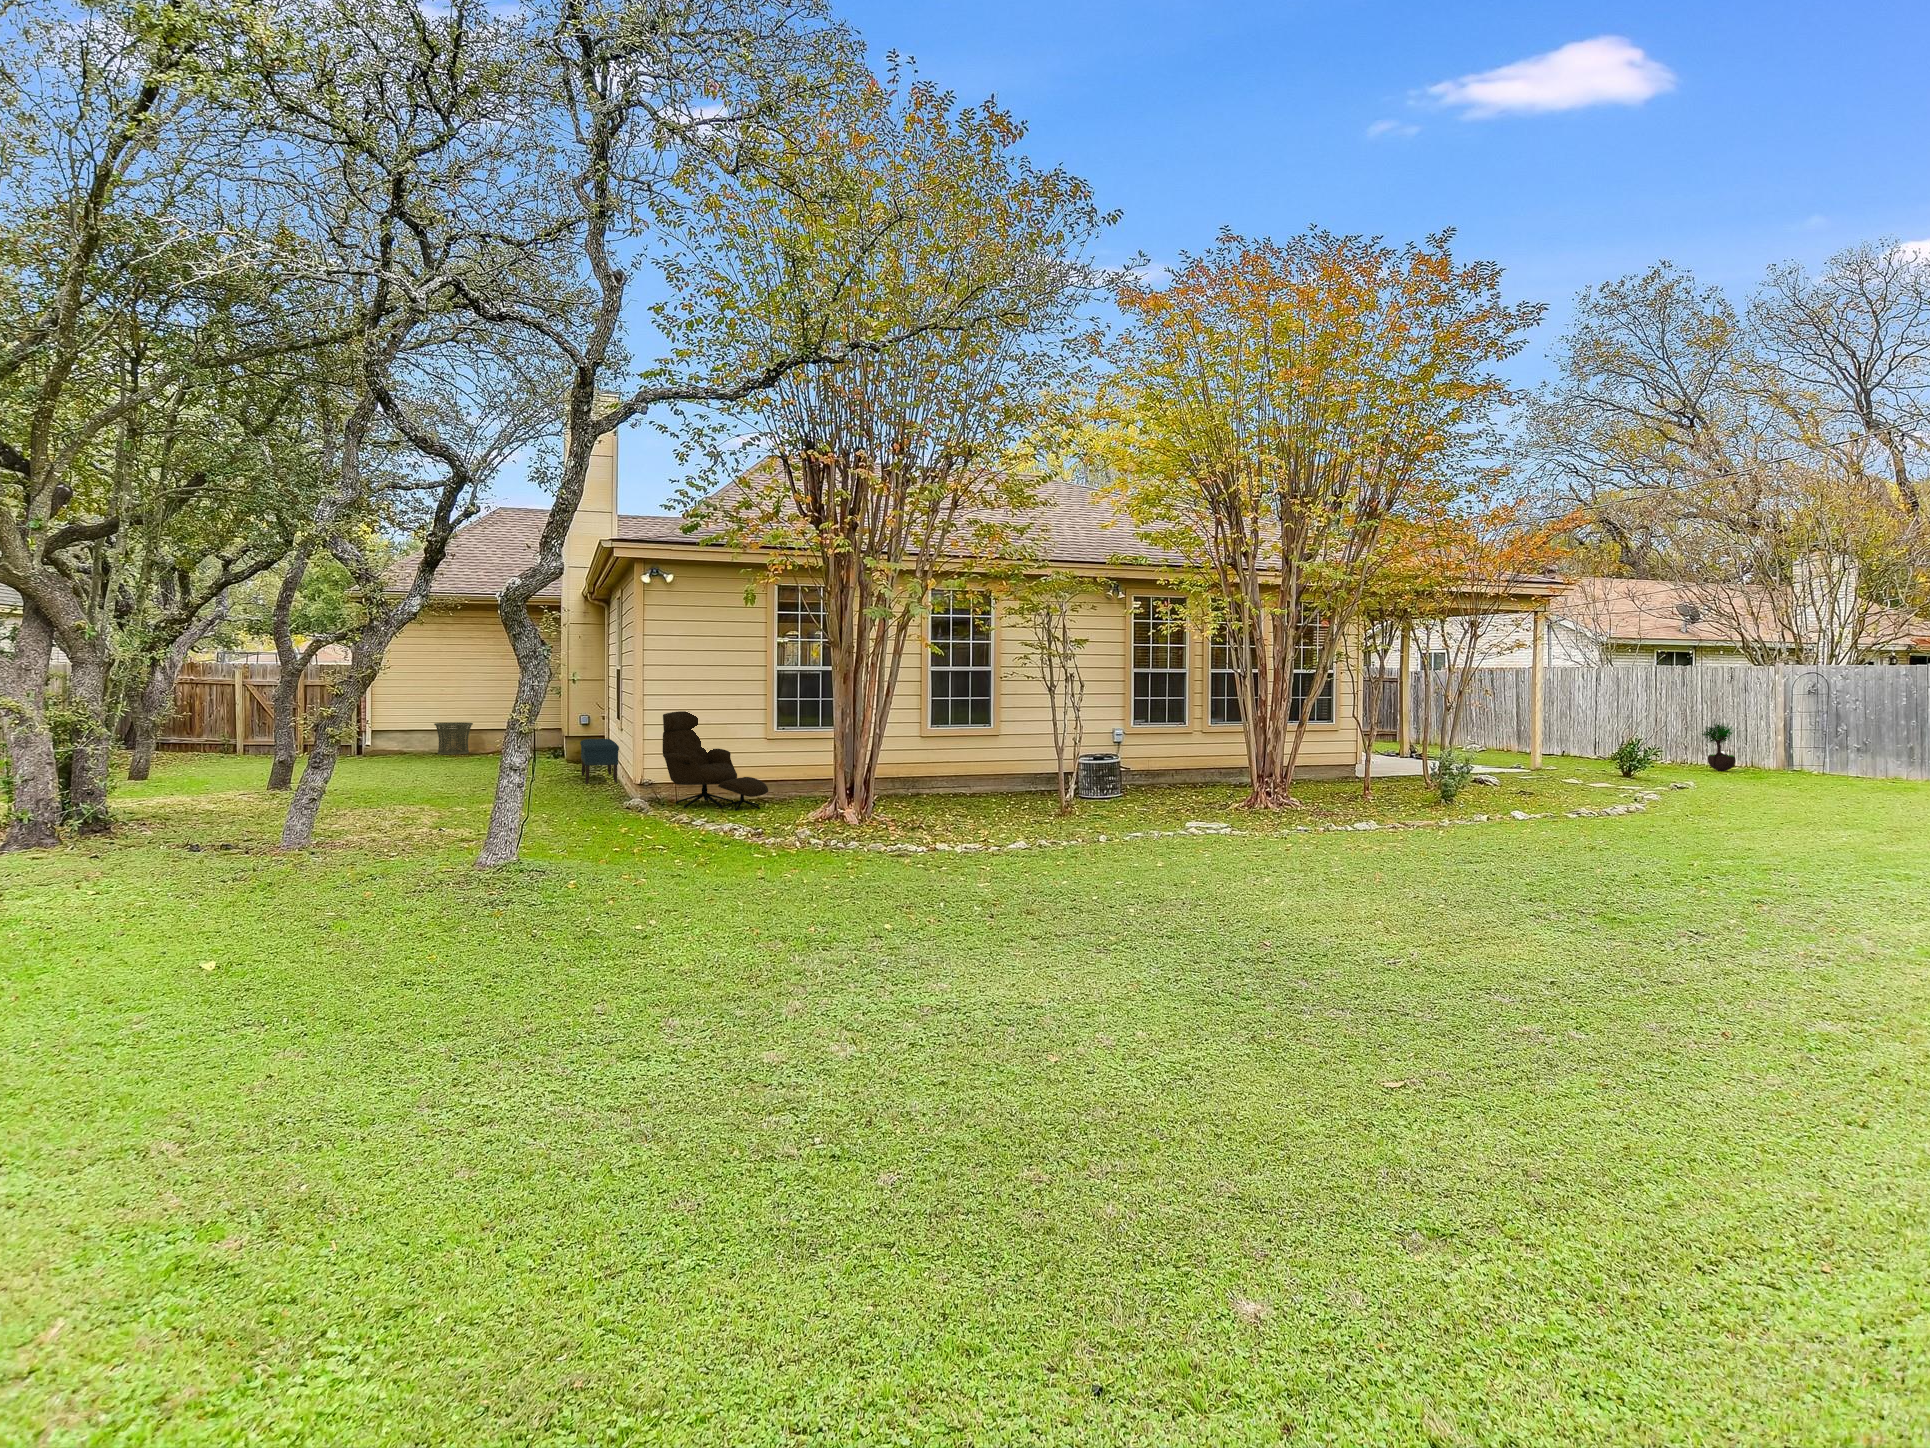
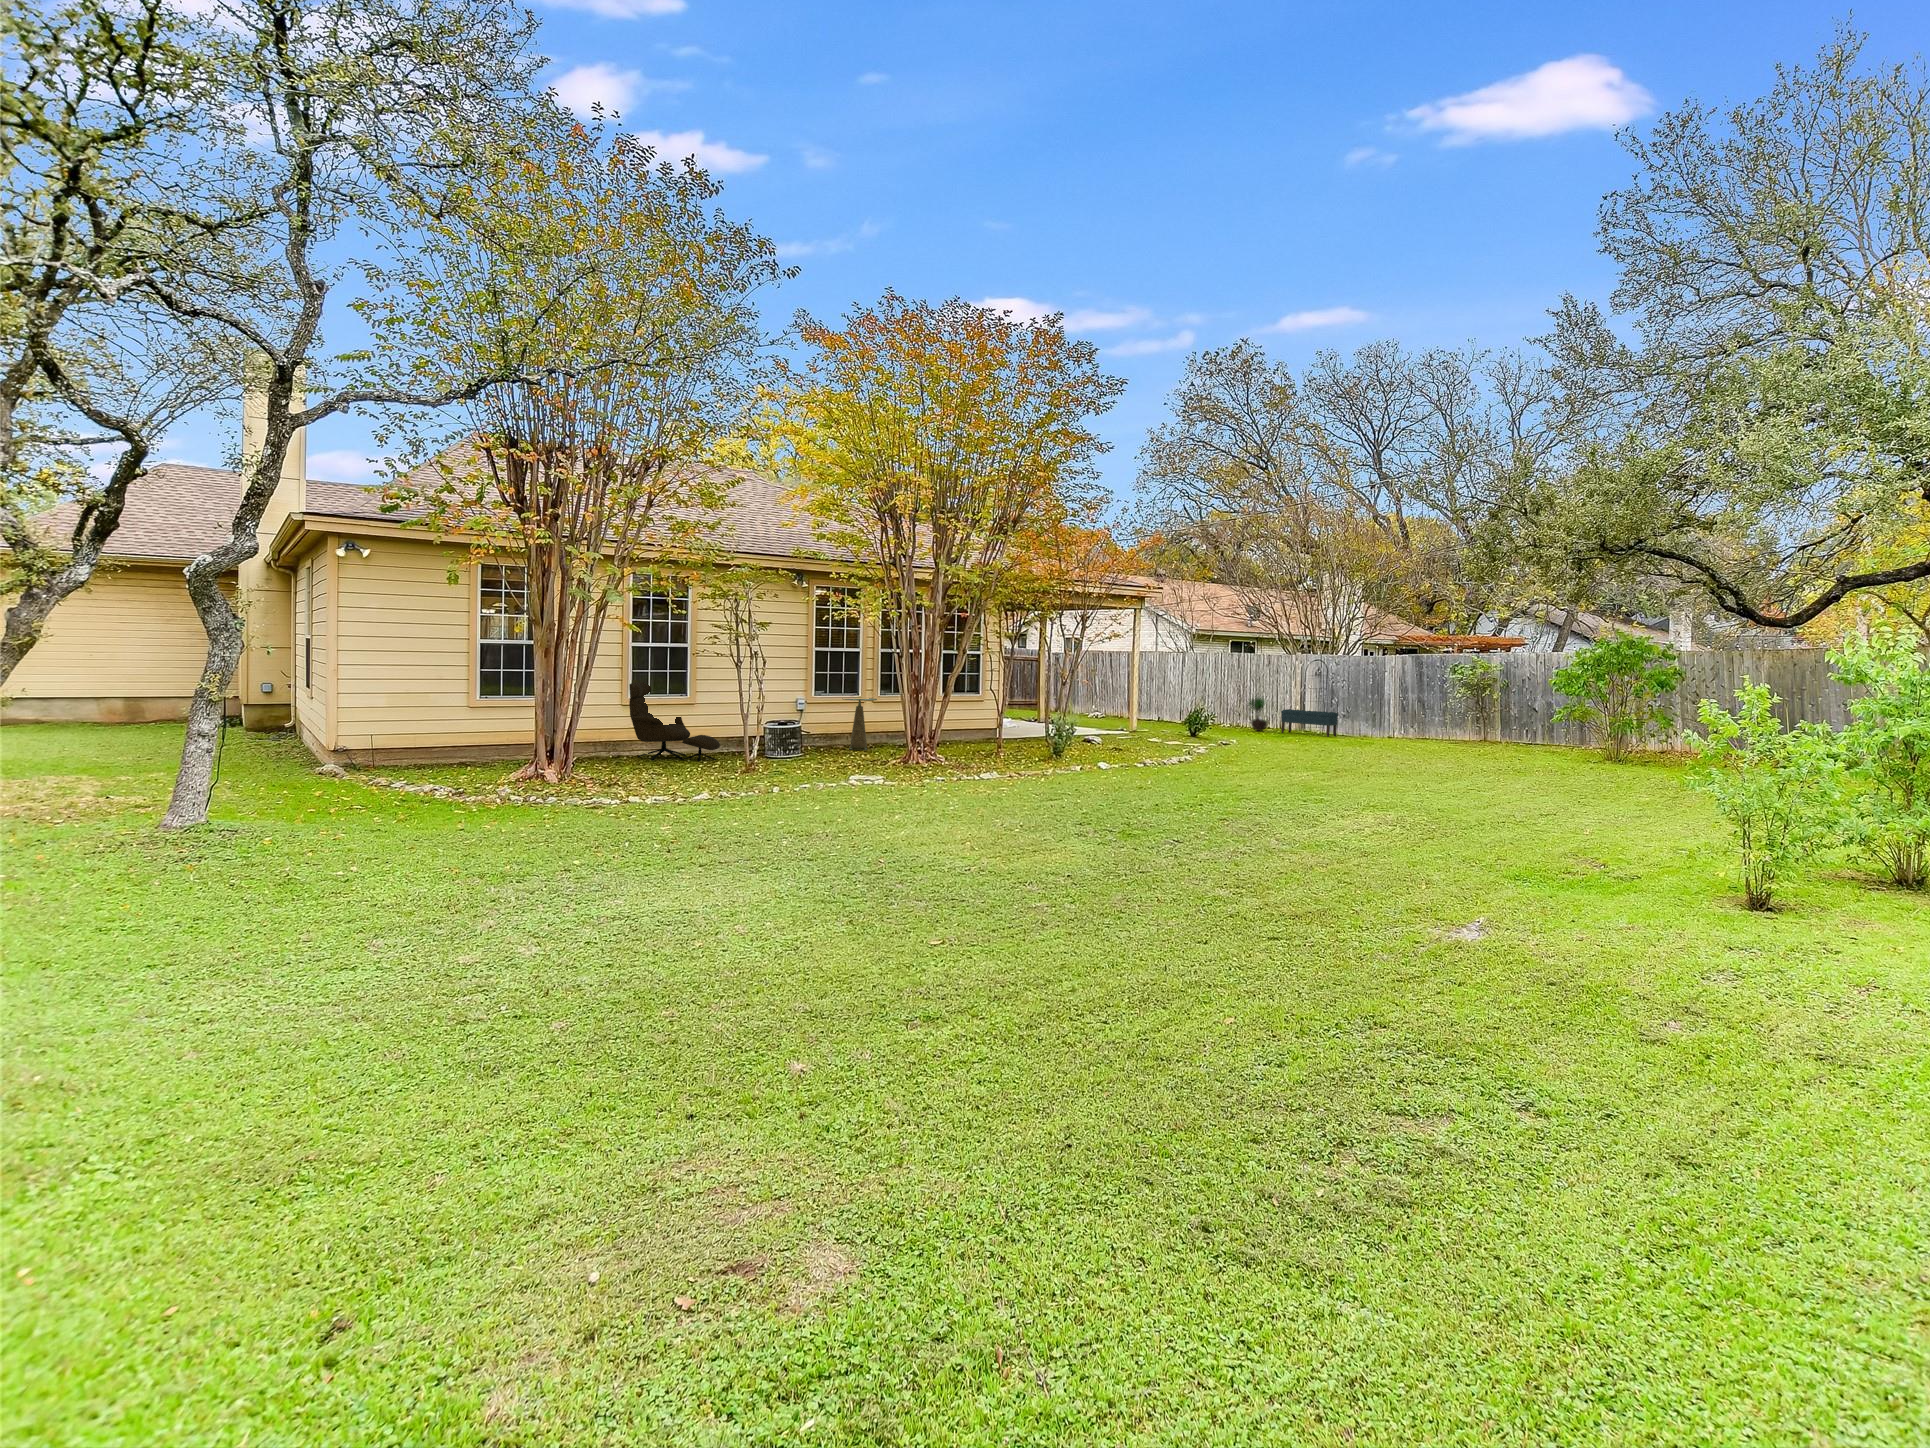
lounge chair: present [663,711,768,811] -> present [629,682,720,762]
basket: present [434,722,473,754] -> none [39,690,93,725]
side table: none [1165,728,1207,791] -> present [842,698,877,750]
bench: present [580,739,619,784] -> present [1281,709,1338,737]

